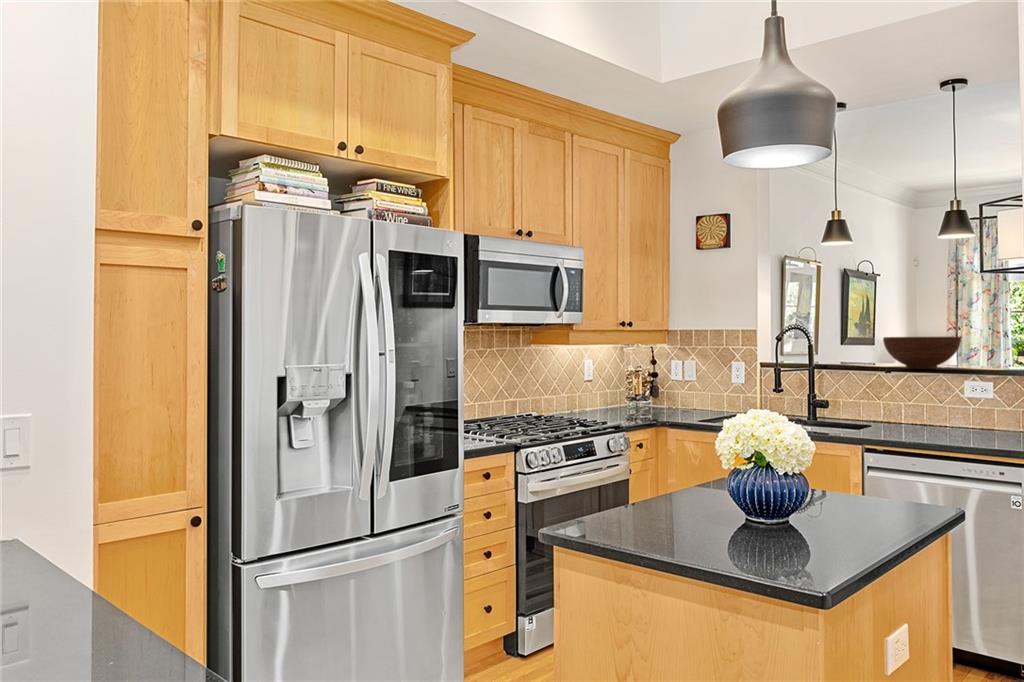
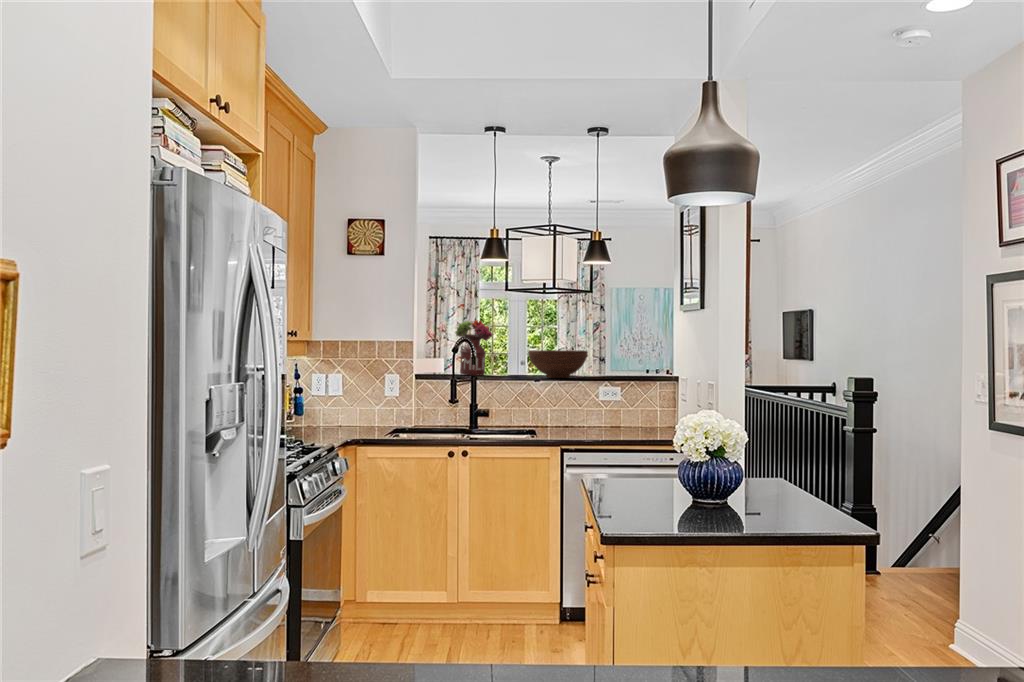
flower arrangement: none [835,305,882,366] -> present [455,320,493,376]

